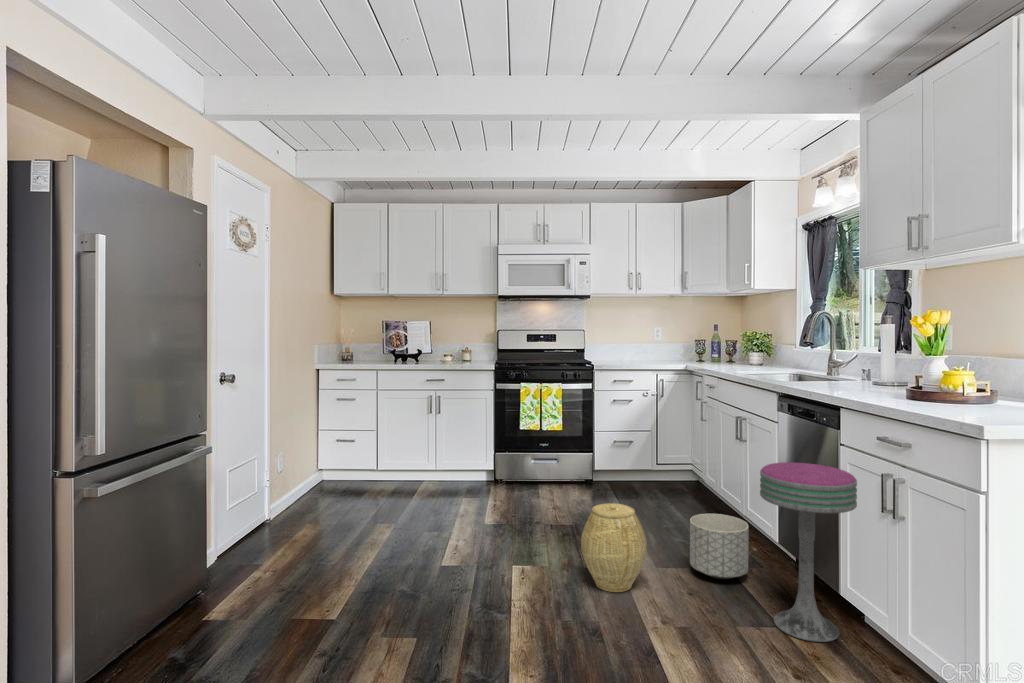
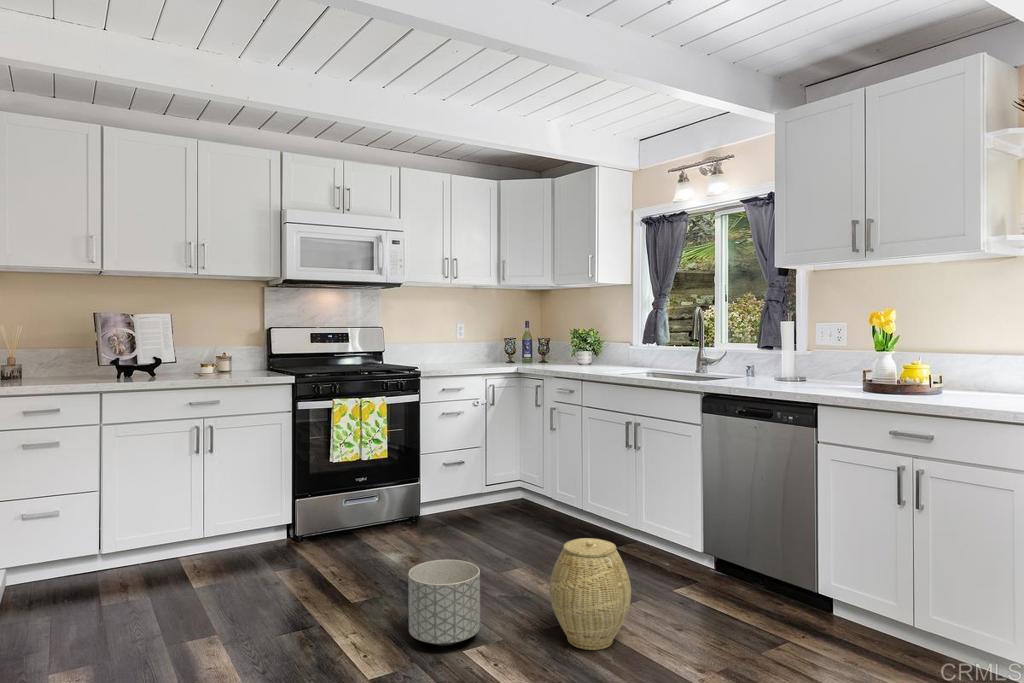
bar stool: present [760,462,857,642] -> none [751,461,849,646]
planter: present [690,514,749,579] -> present [408,560,480,646]

